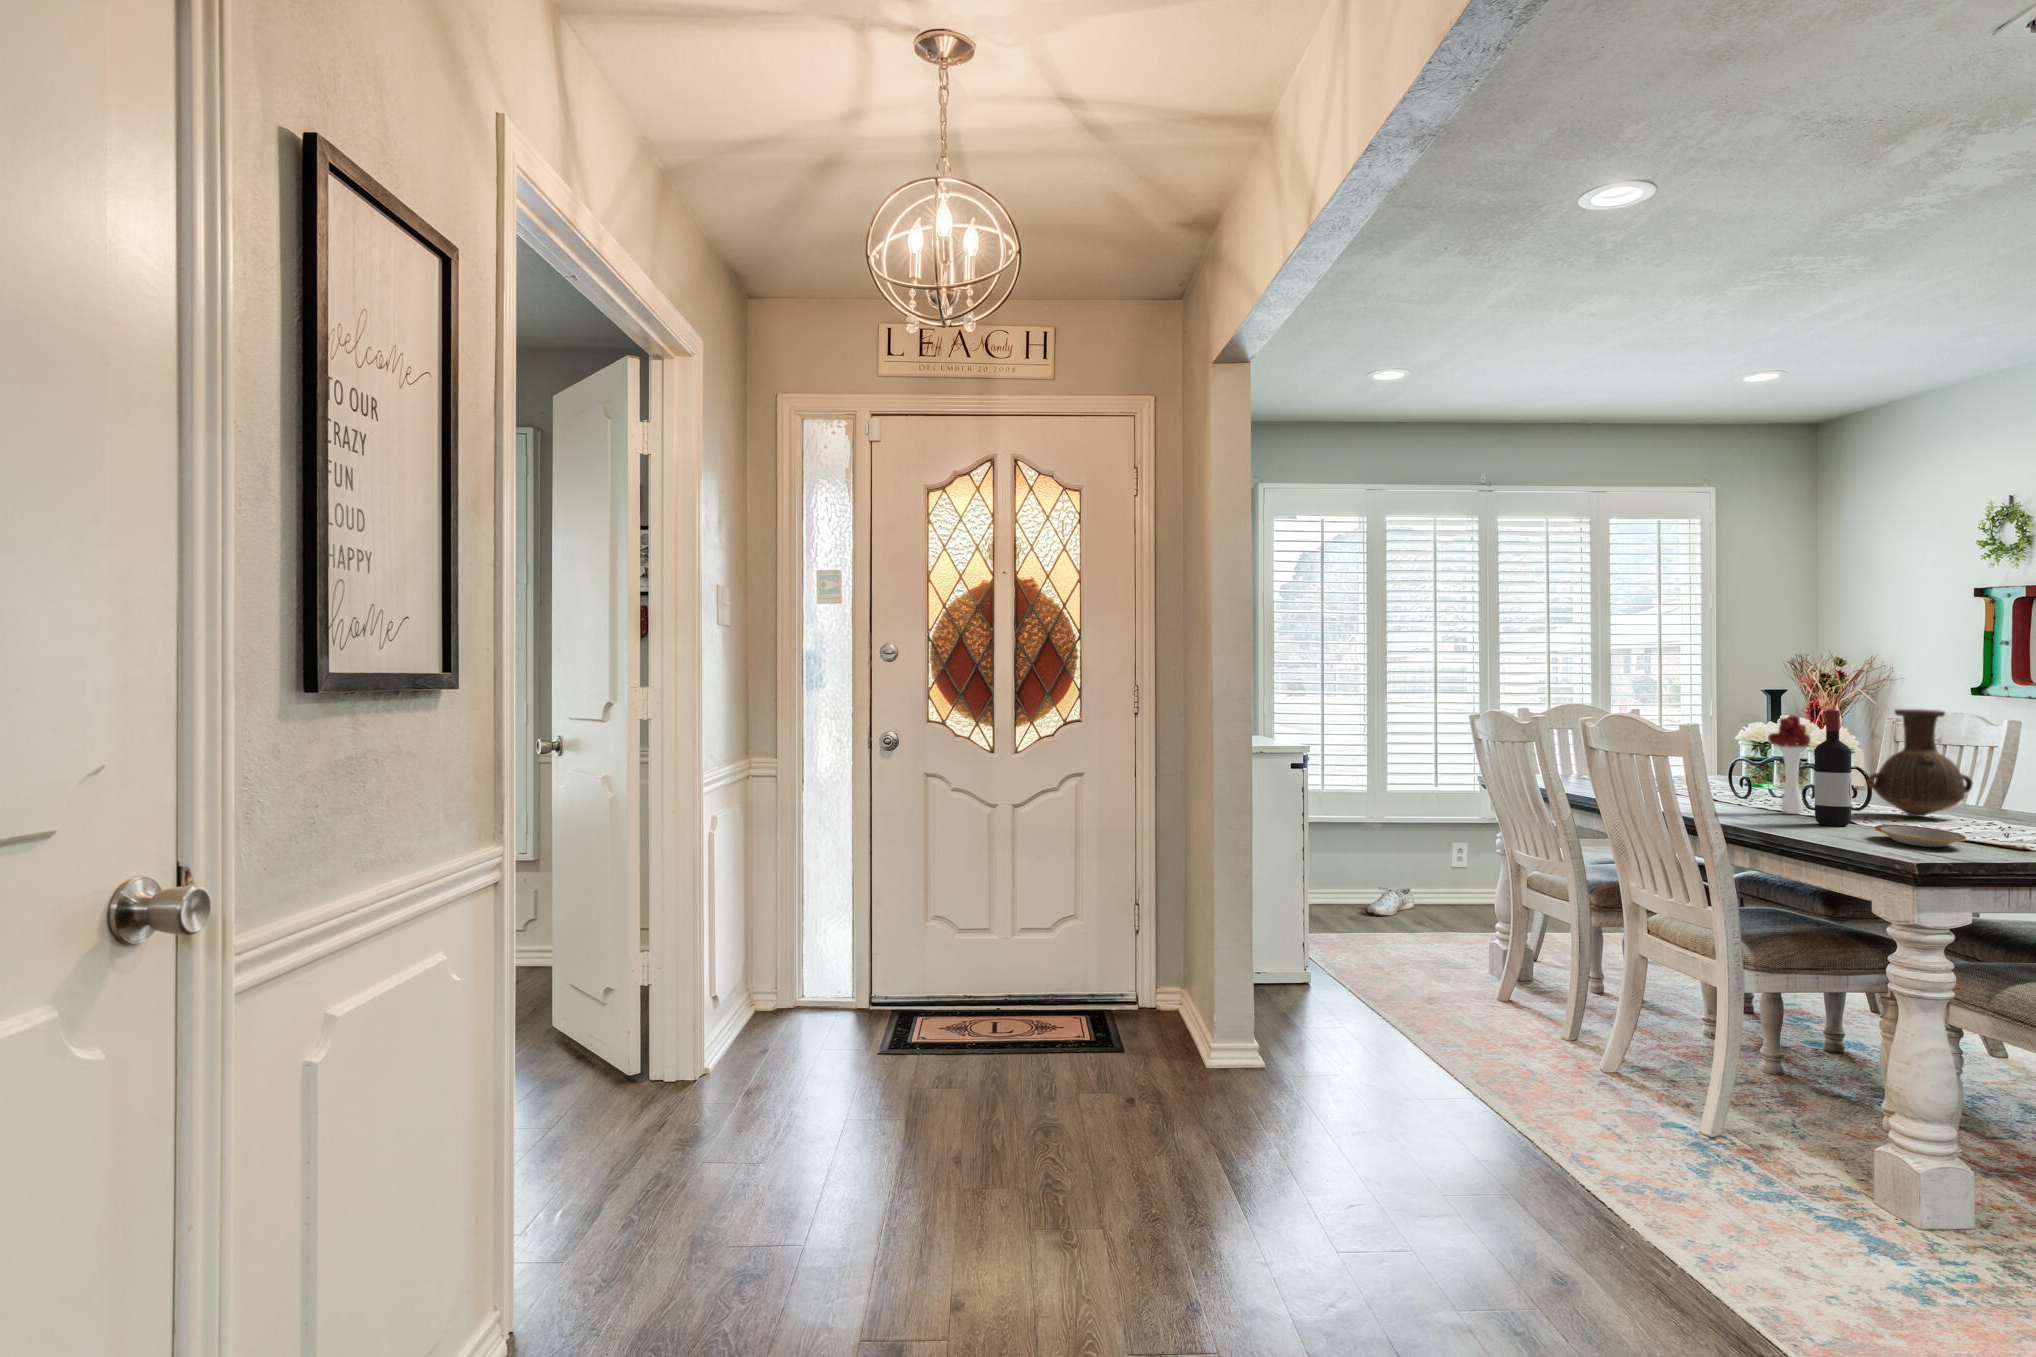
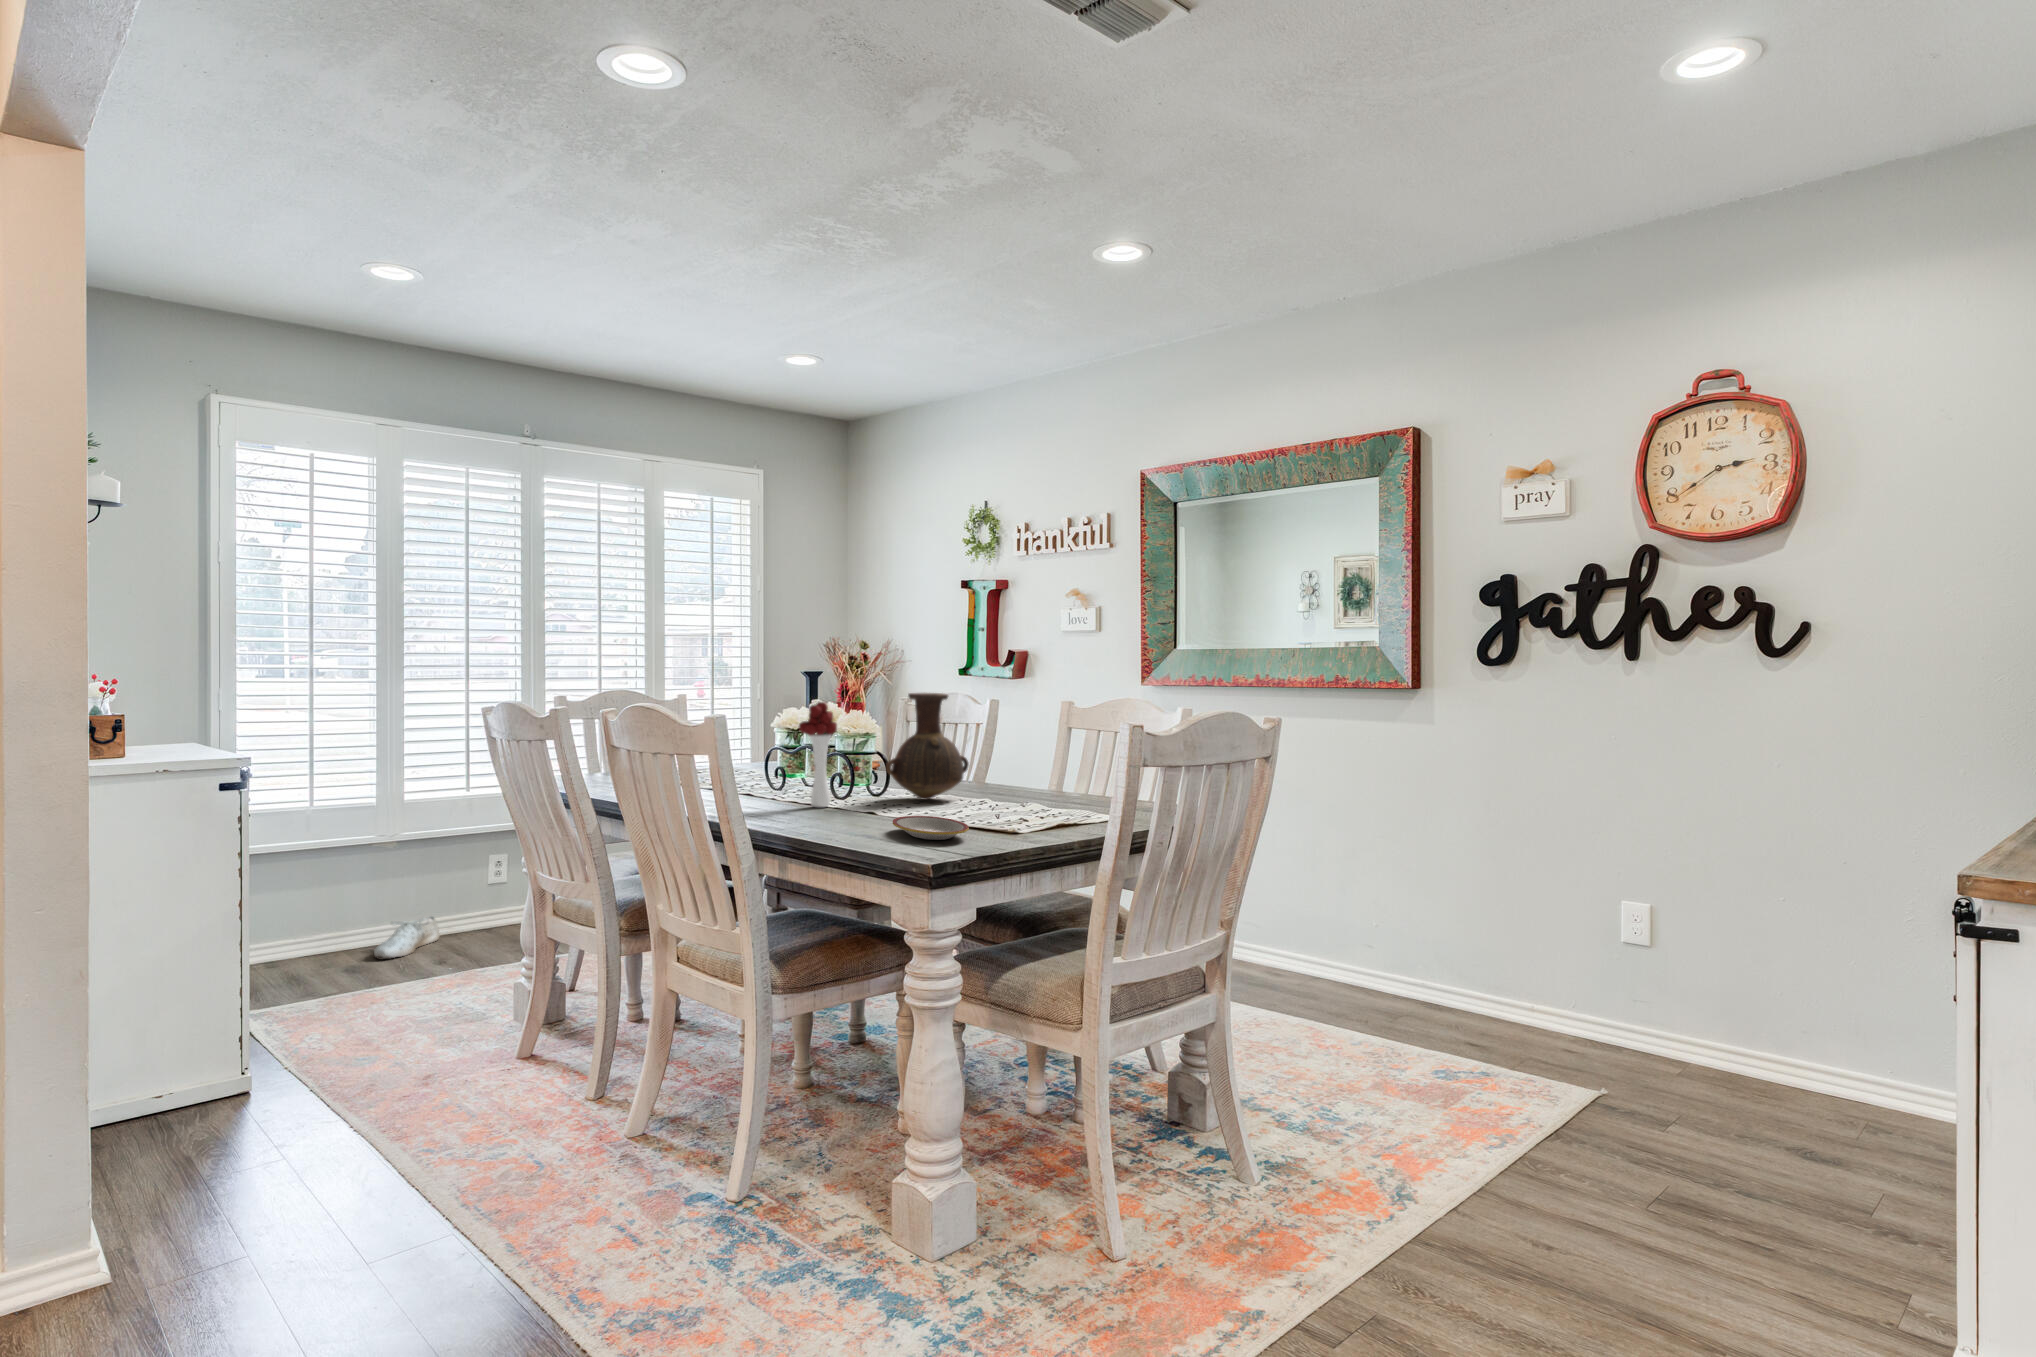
wine bottle: present [1814,710,1852,826] -> none [840,696,872,820]

